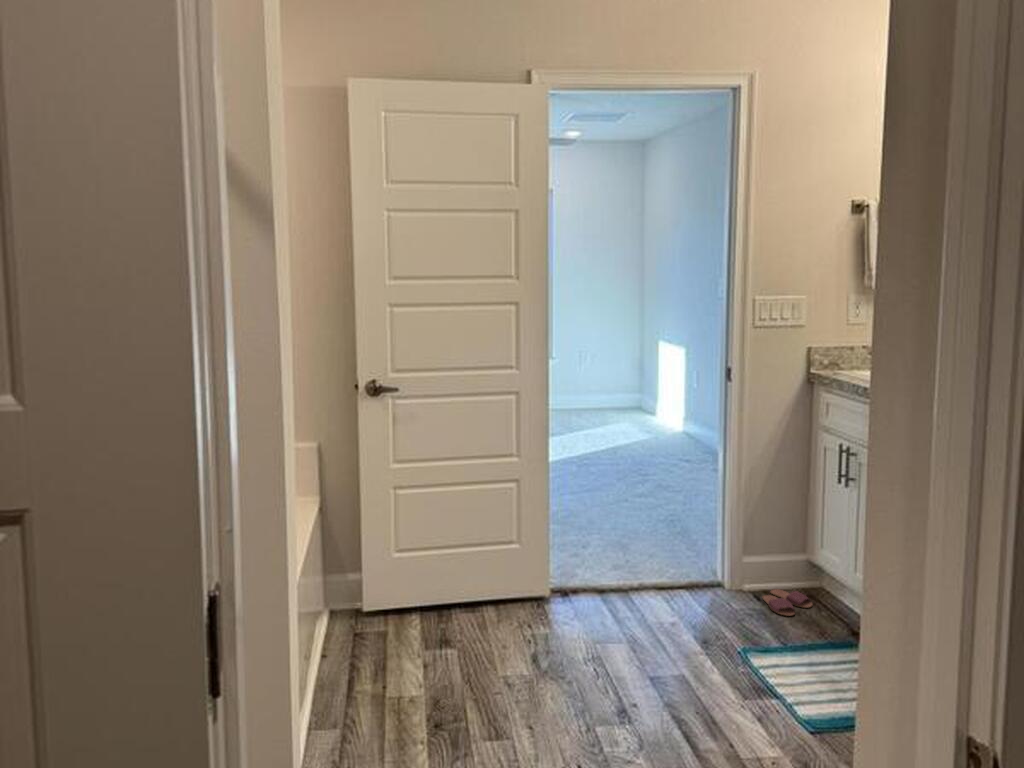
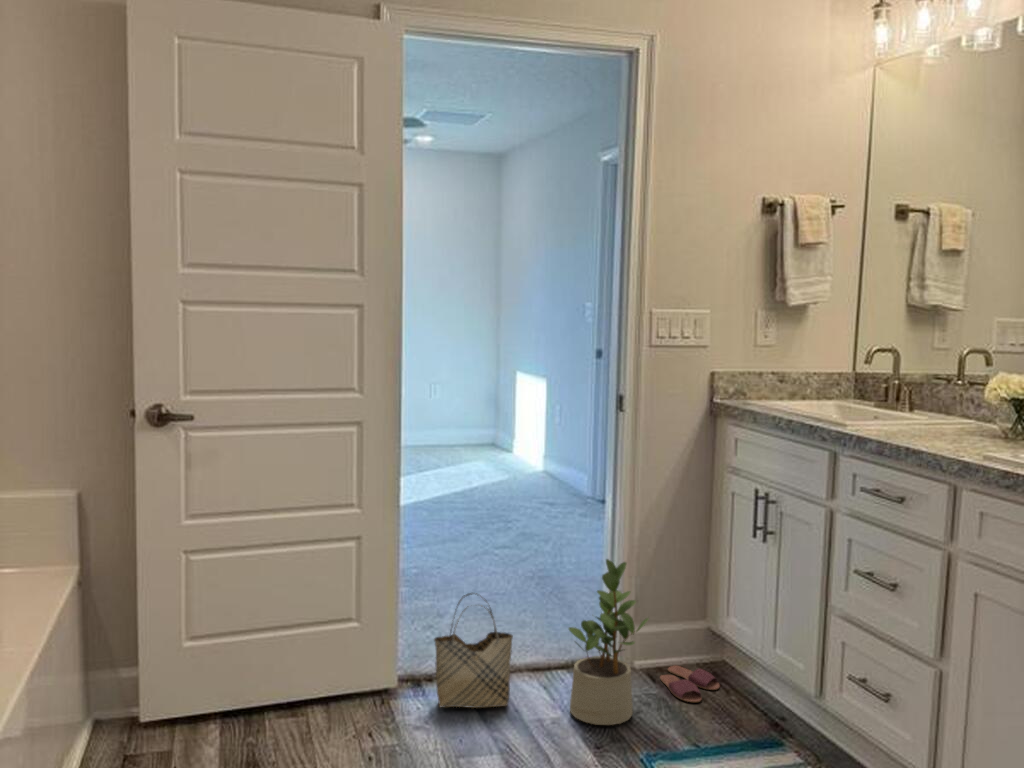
potted plant: none [683,499,748,628] -> present [569,559,649,725]
woven basket: none [578,524,640,612] -> present [434,593,513,708]

